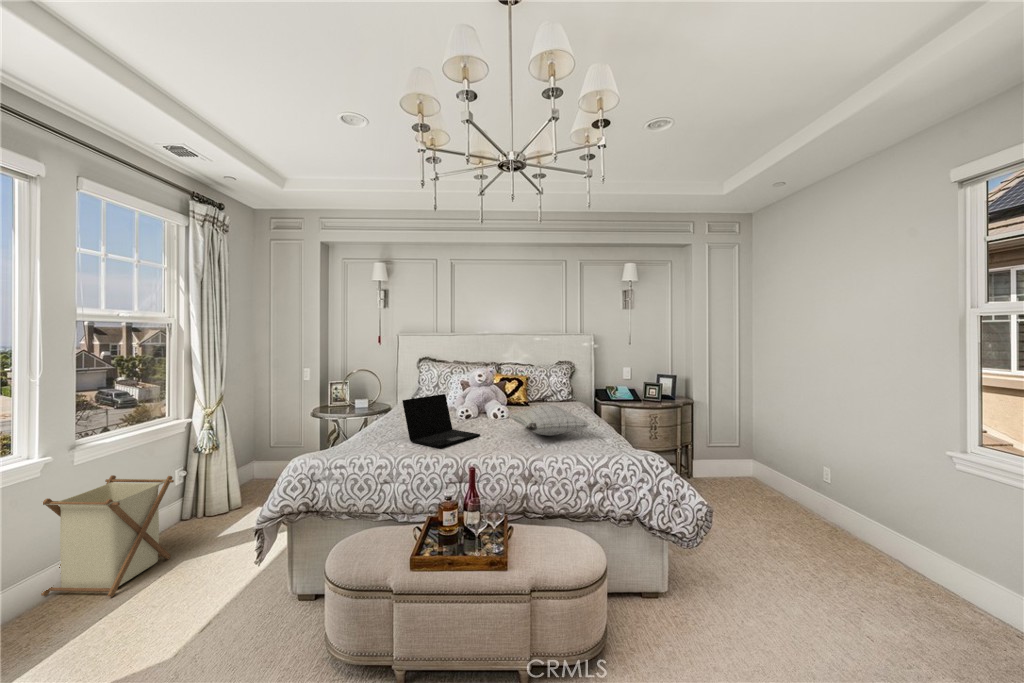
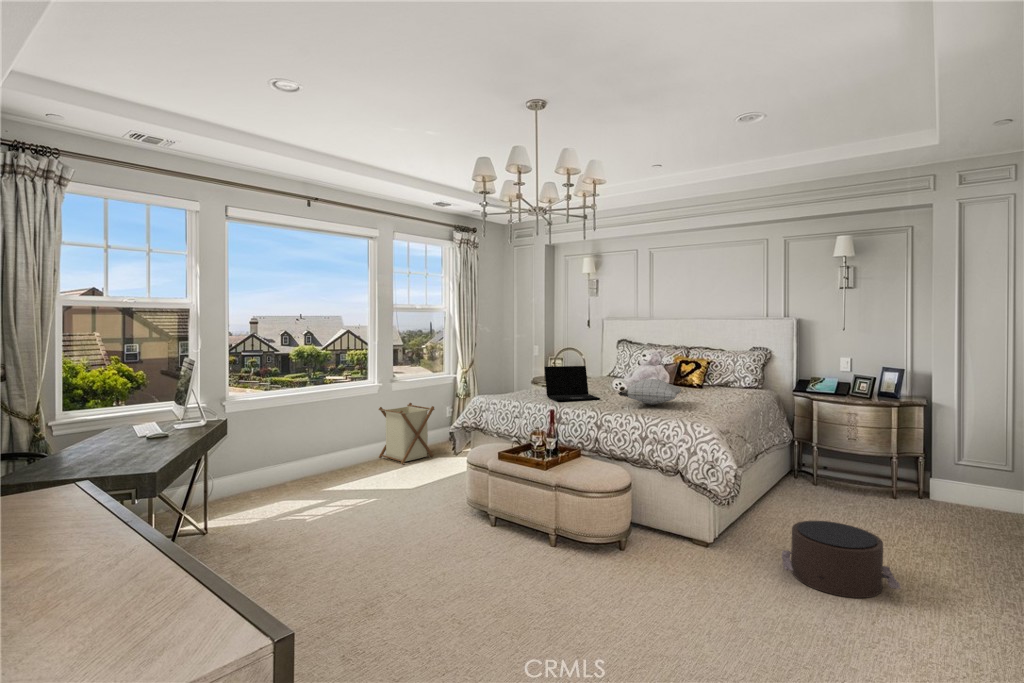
pouf: none [734,532,851,619] -> present [782,521,900,598]

